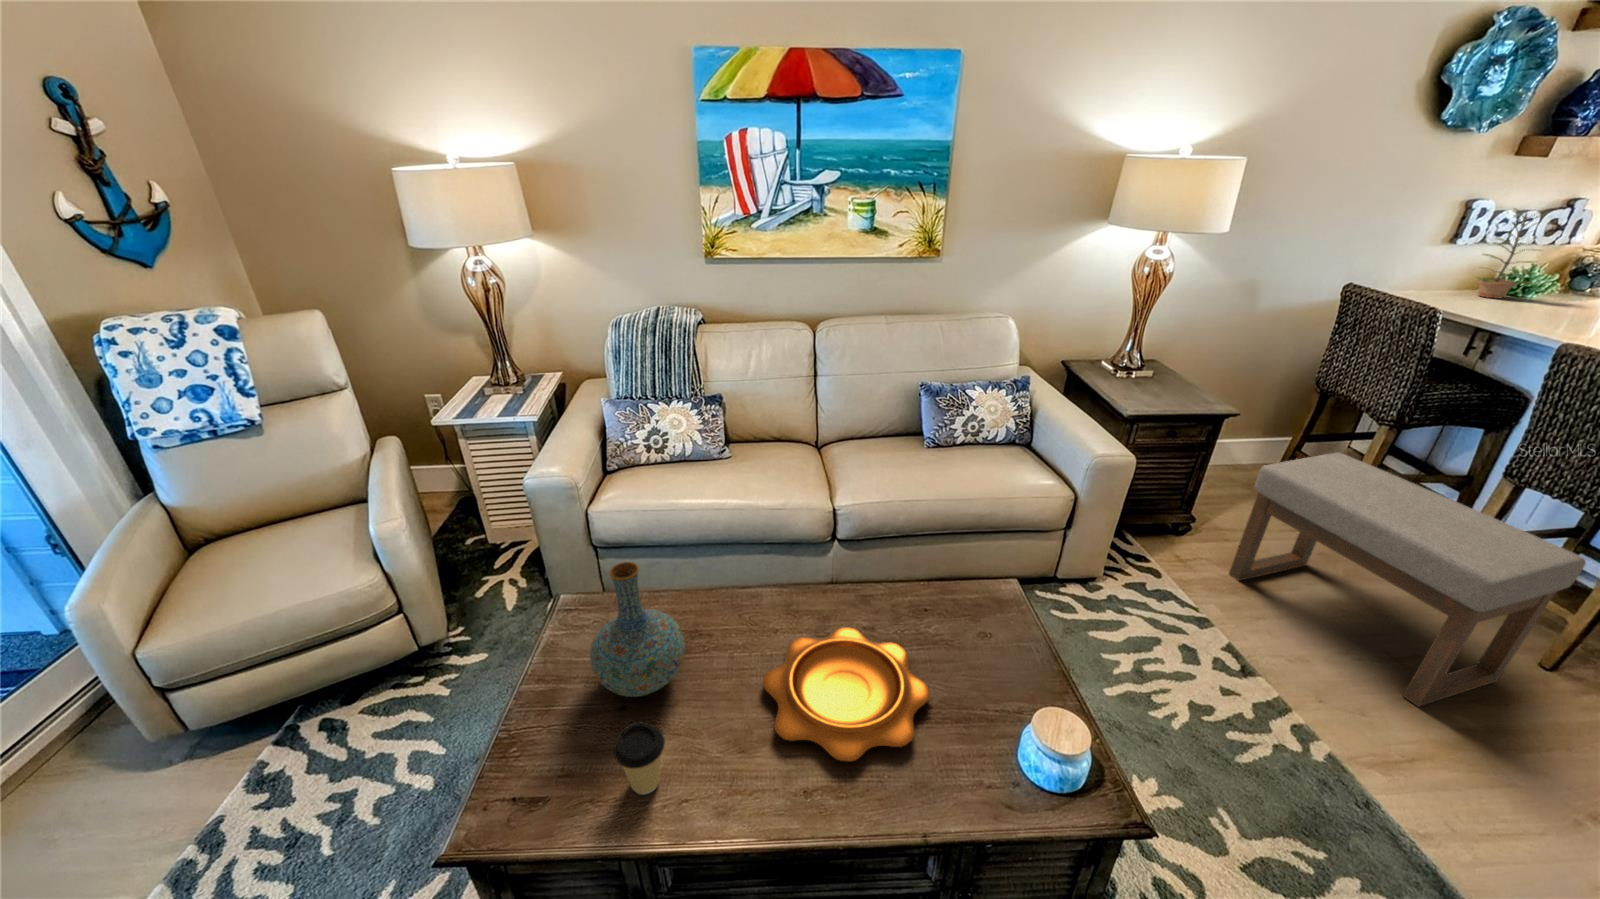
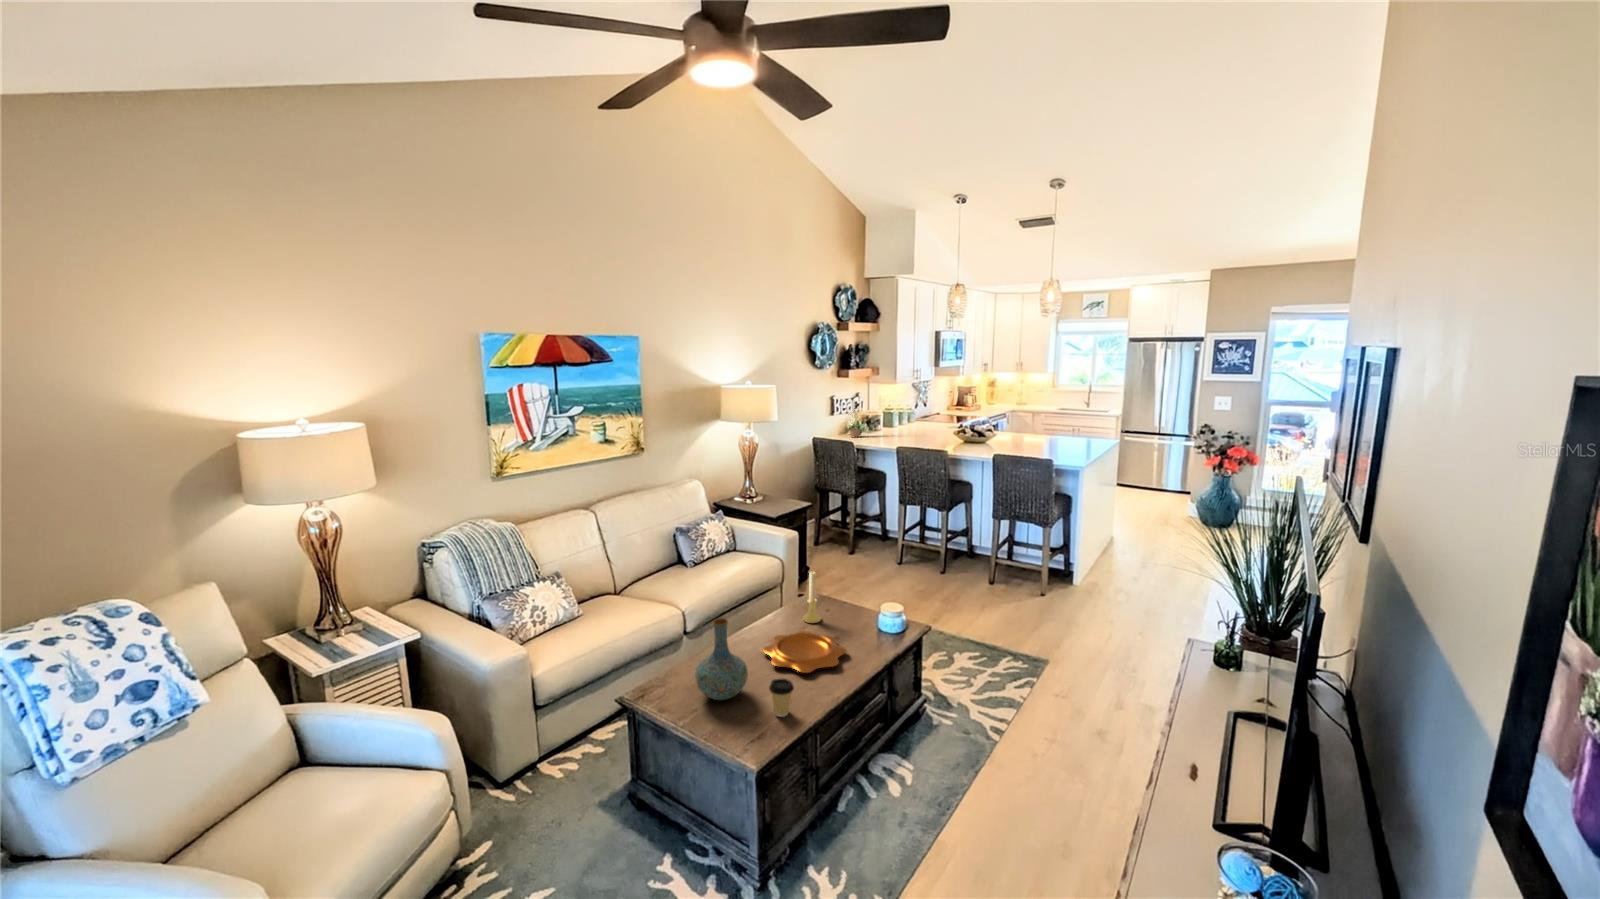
ottoman: present [1229,453,1586,707] -> none [834,513,940,603]
candle holder: none [941,546,977,644] -> present [803,571,821,623]

